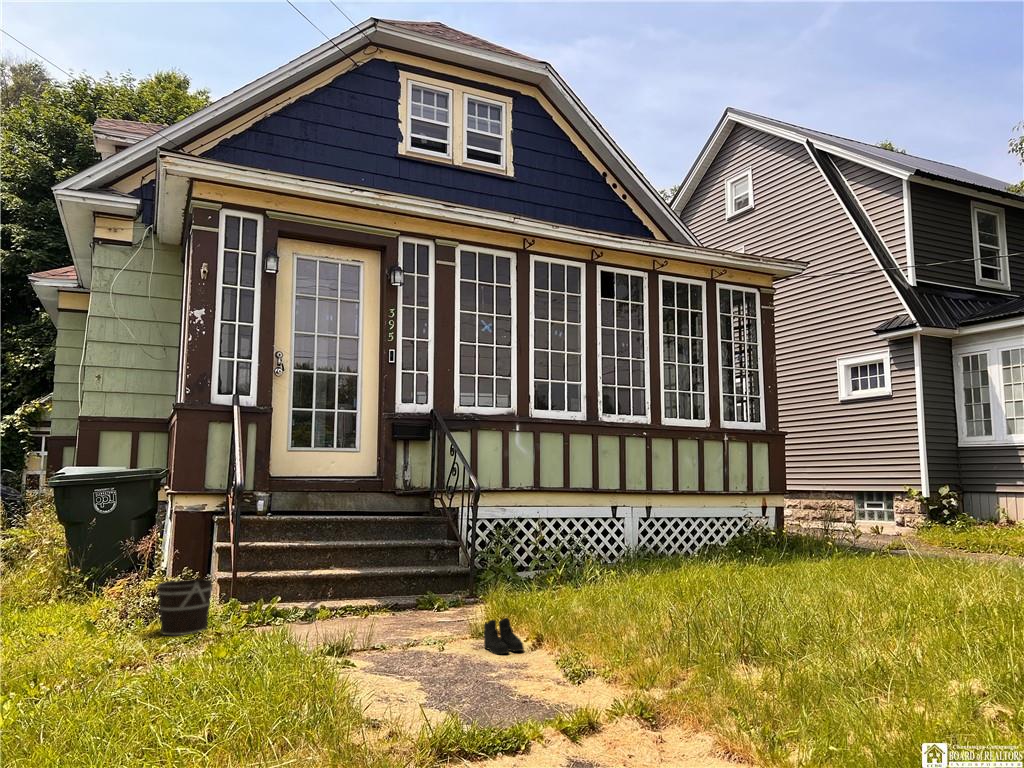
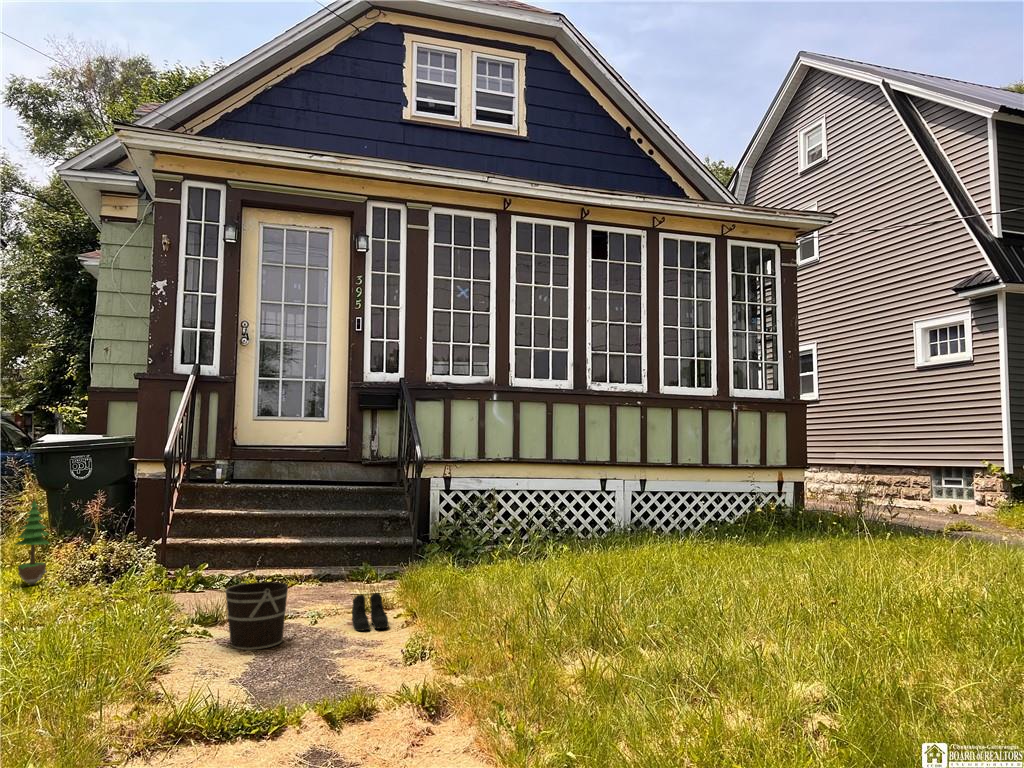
potted tree: none [97,536,133,627] -> present [16,500,50,585]
bucket: present [158,579,212,635] -> present [225,580,288,650]

